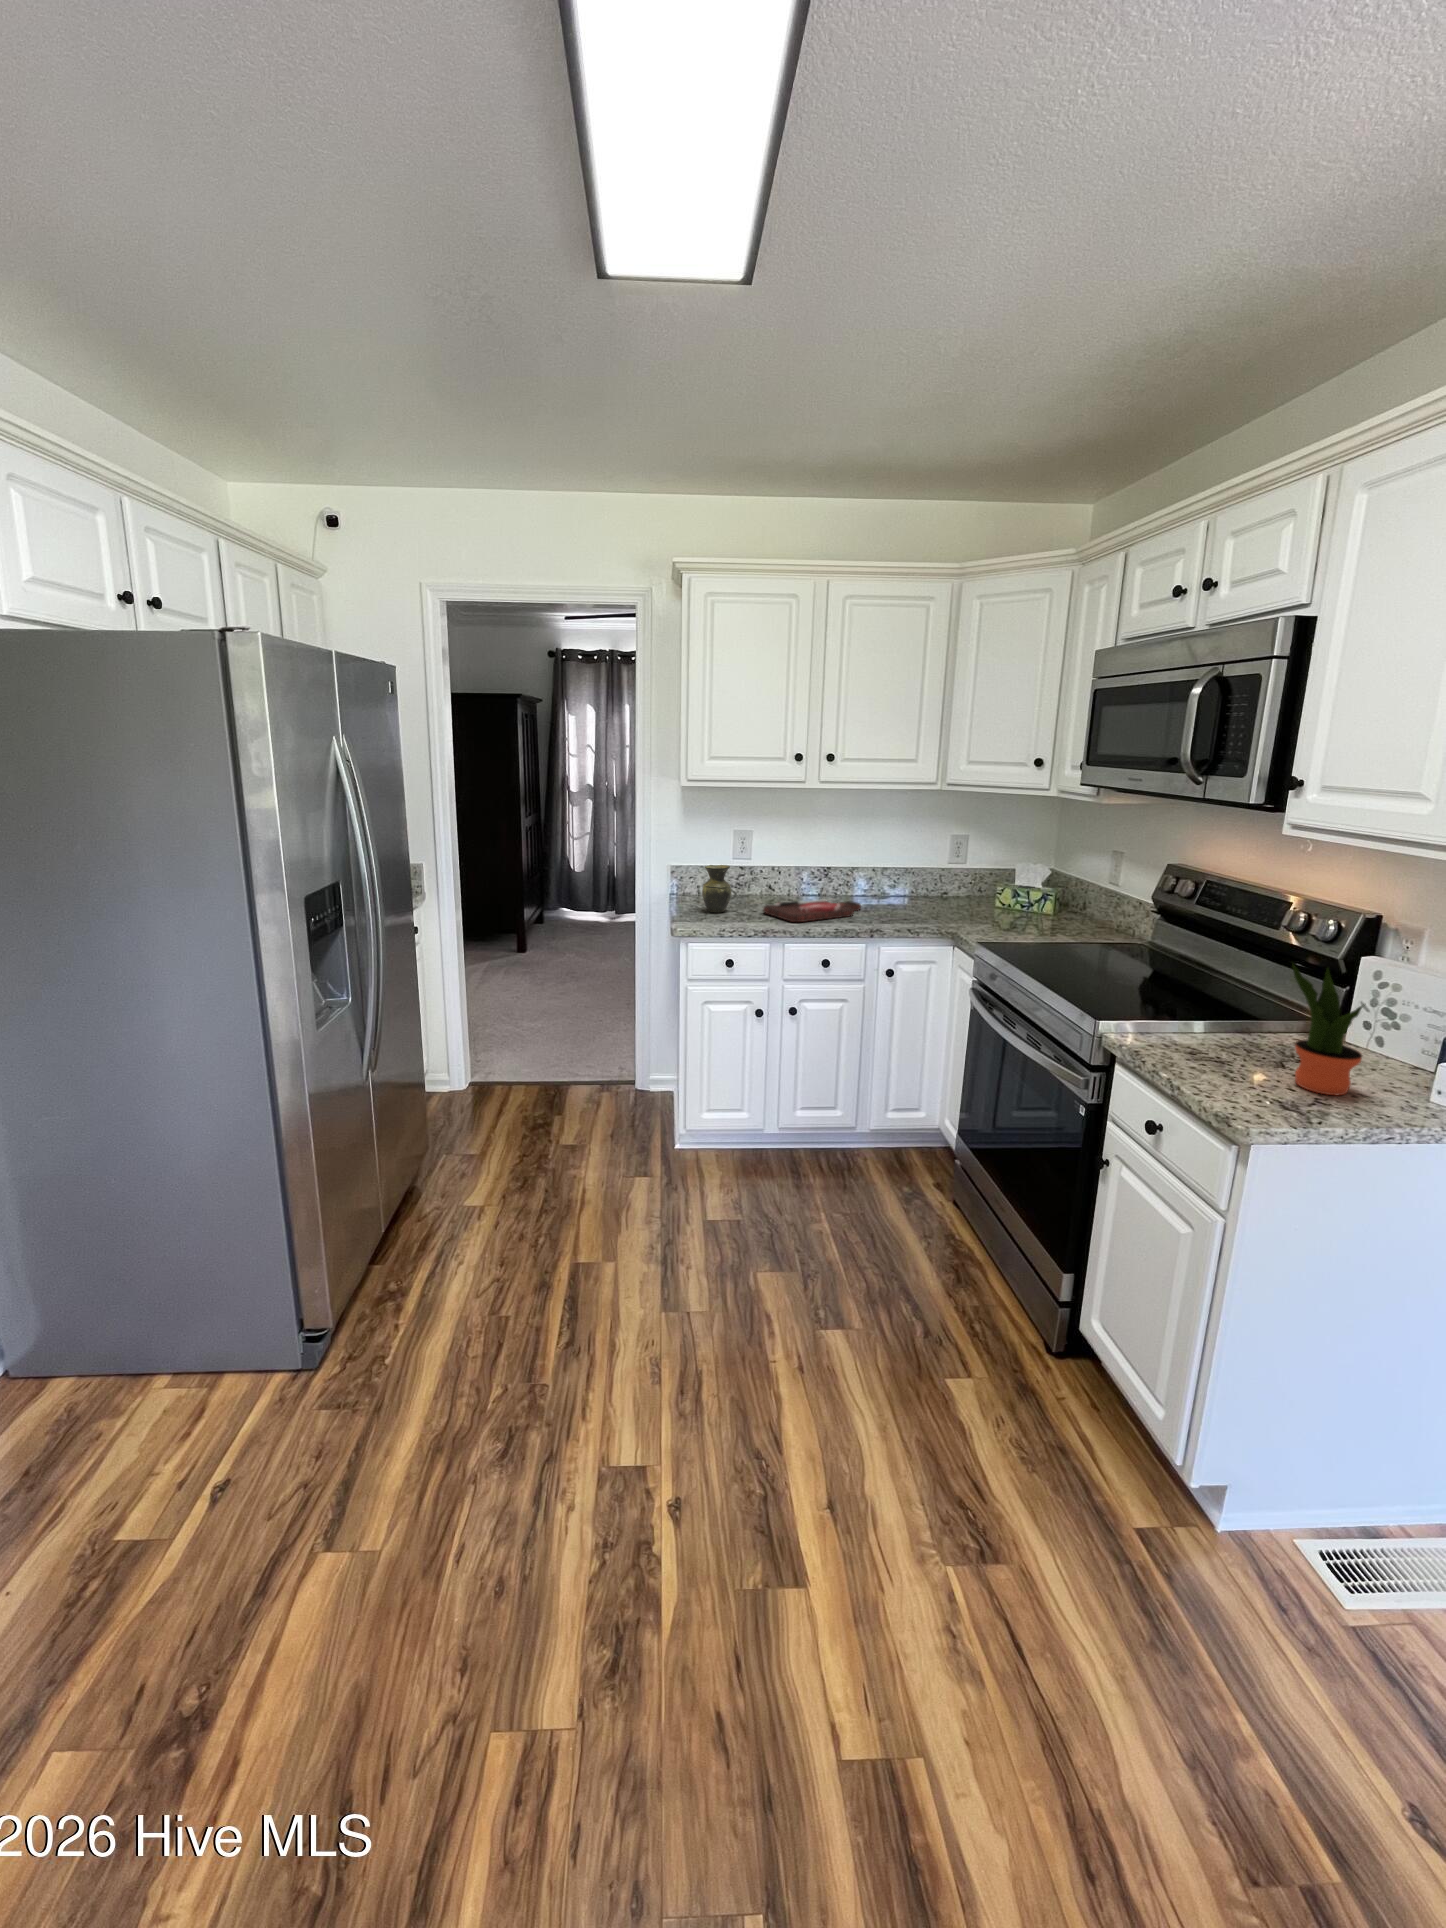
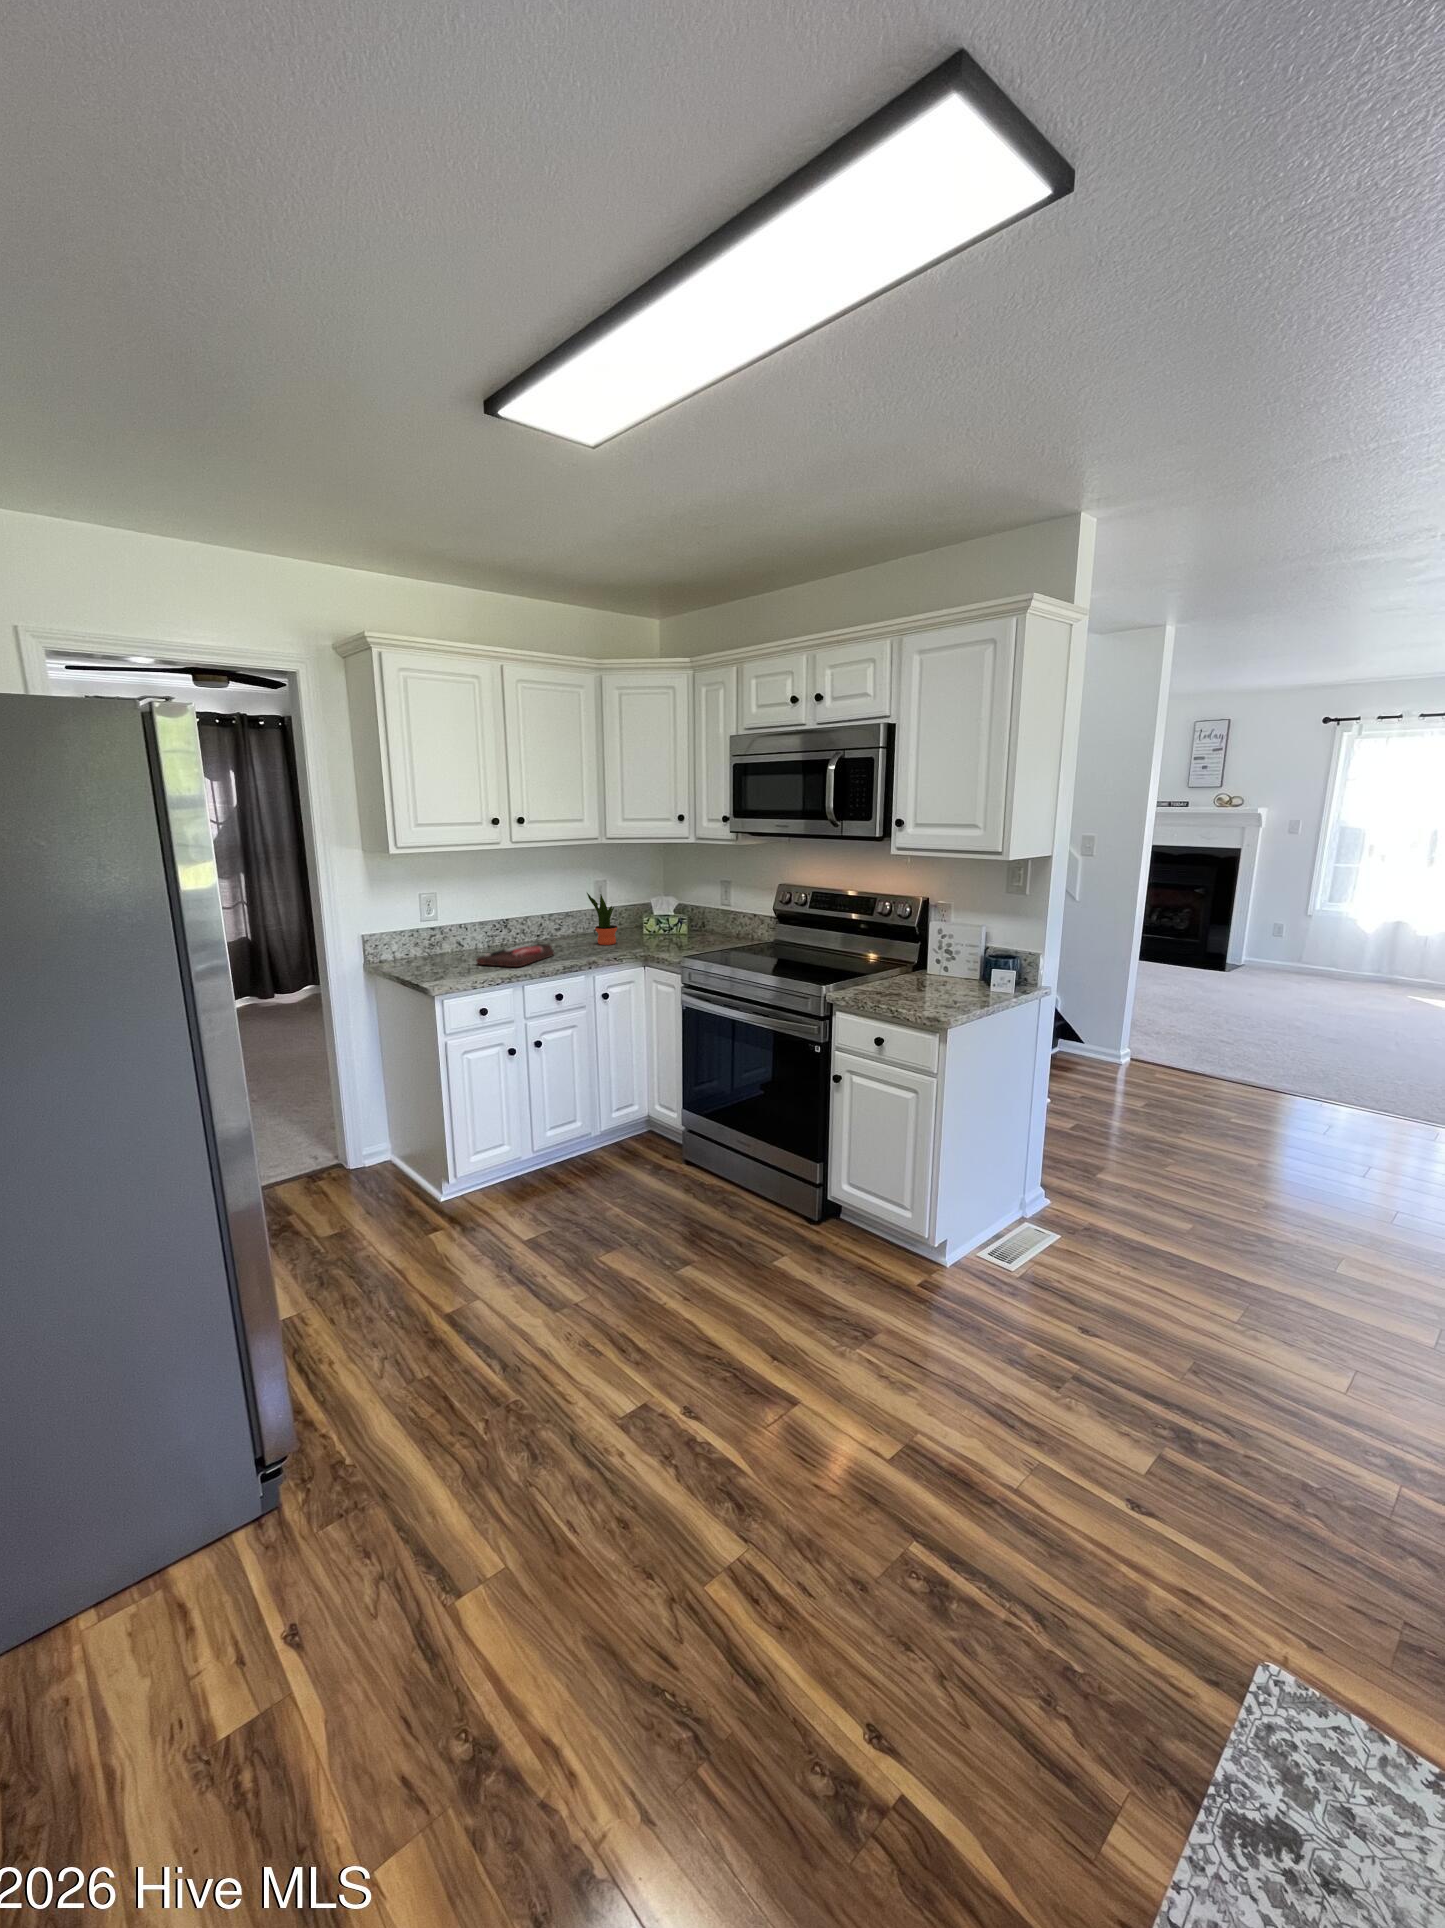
vase: present [702,865,731,912] -> none [415,925,444,971]
potted plant: present [1292,963,1363,1095] -> present [587,893,617,945]

